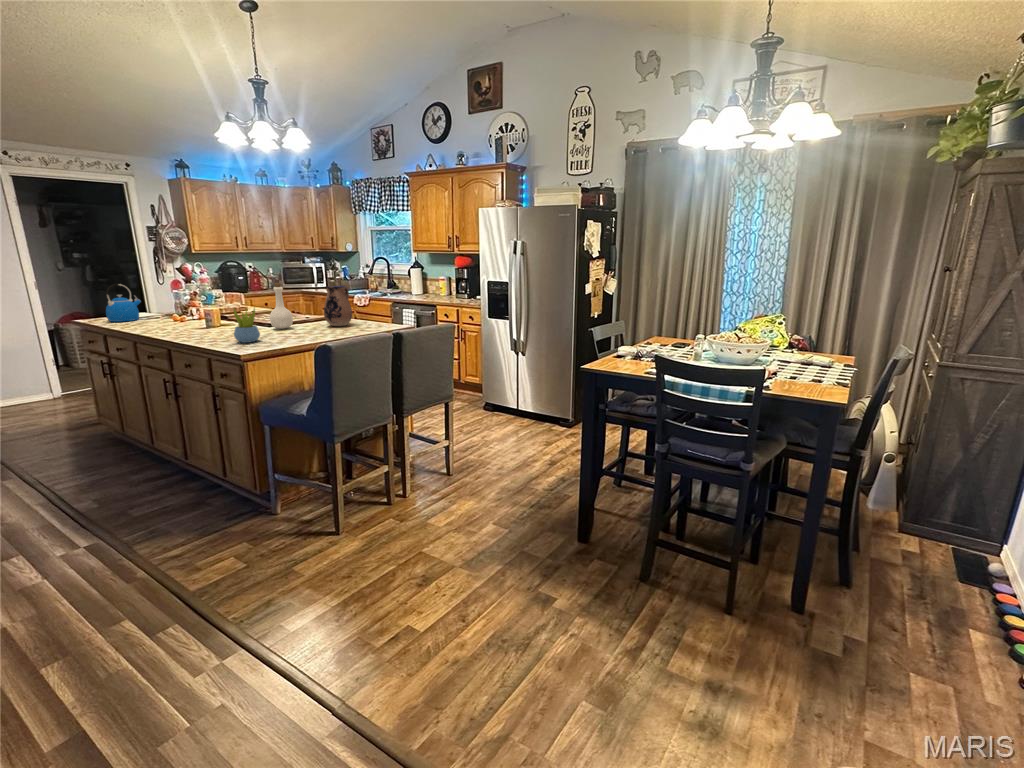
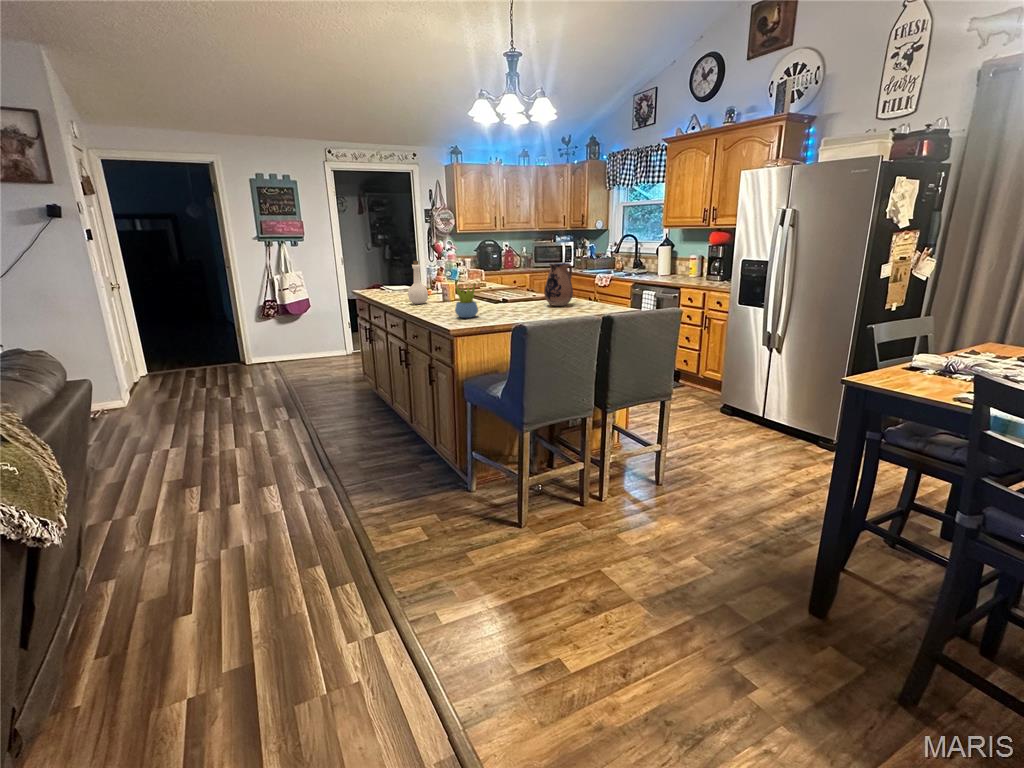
bottle: present [270,283,293,329] -> present [408,261,428,304]
kettle: present [106,284,141,322] -> none [377,260,404,293]

